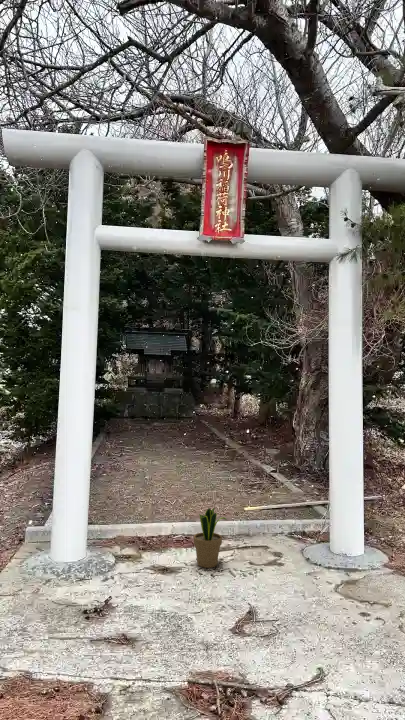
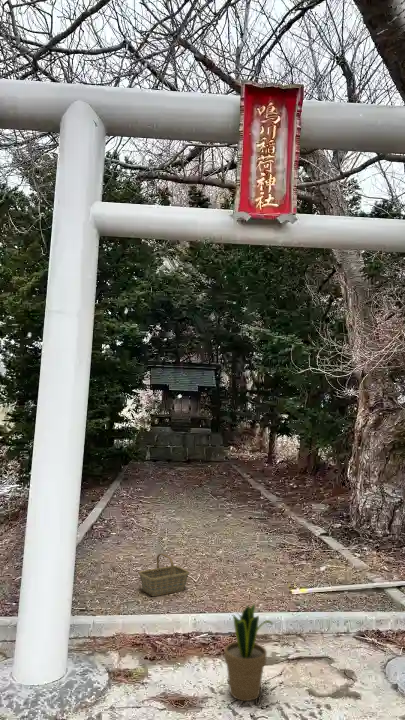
basket: none [130,483,168,514] -> present [139,553,189,596]

